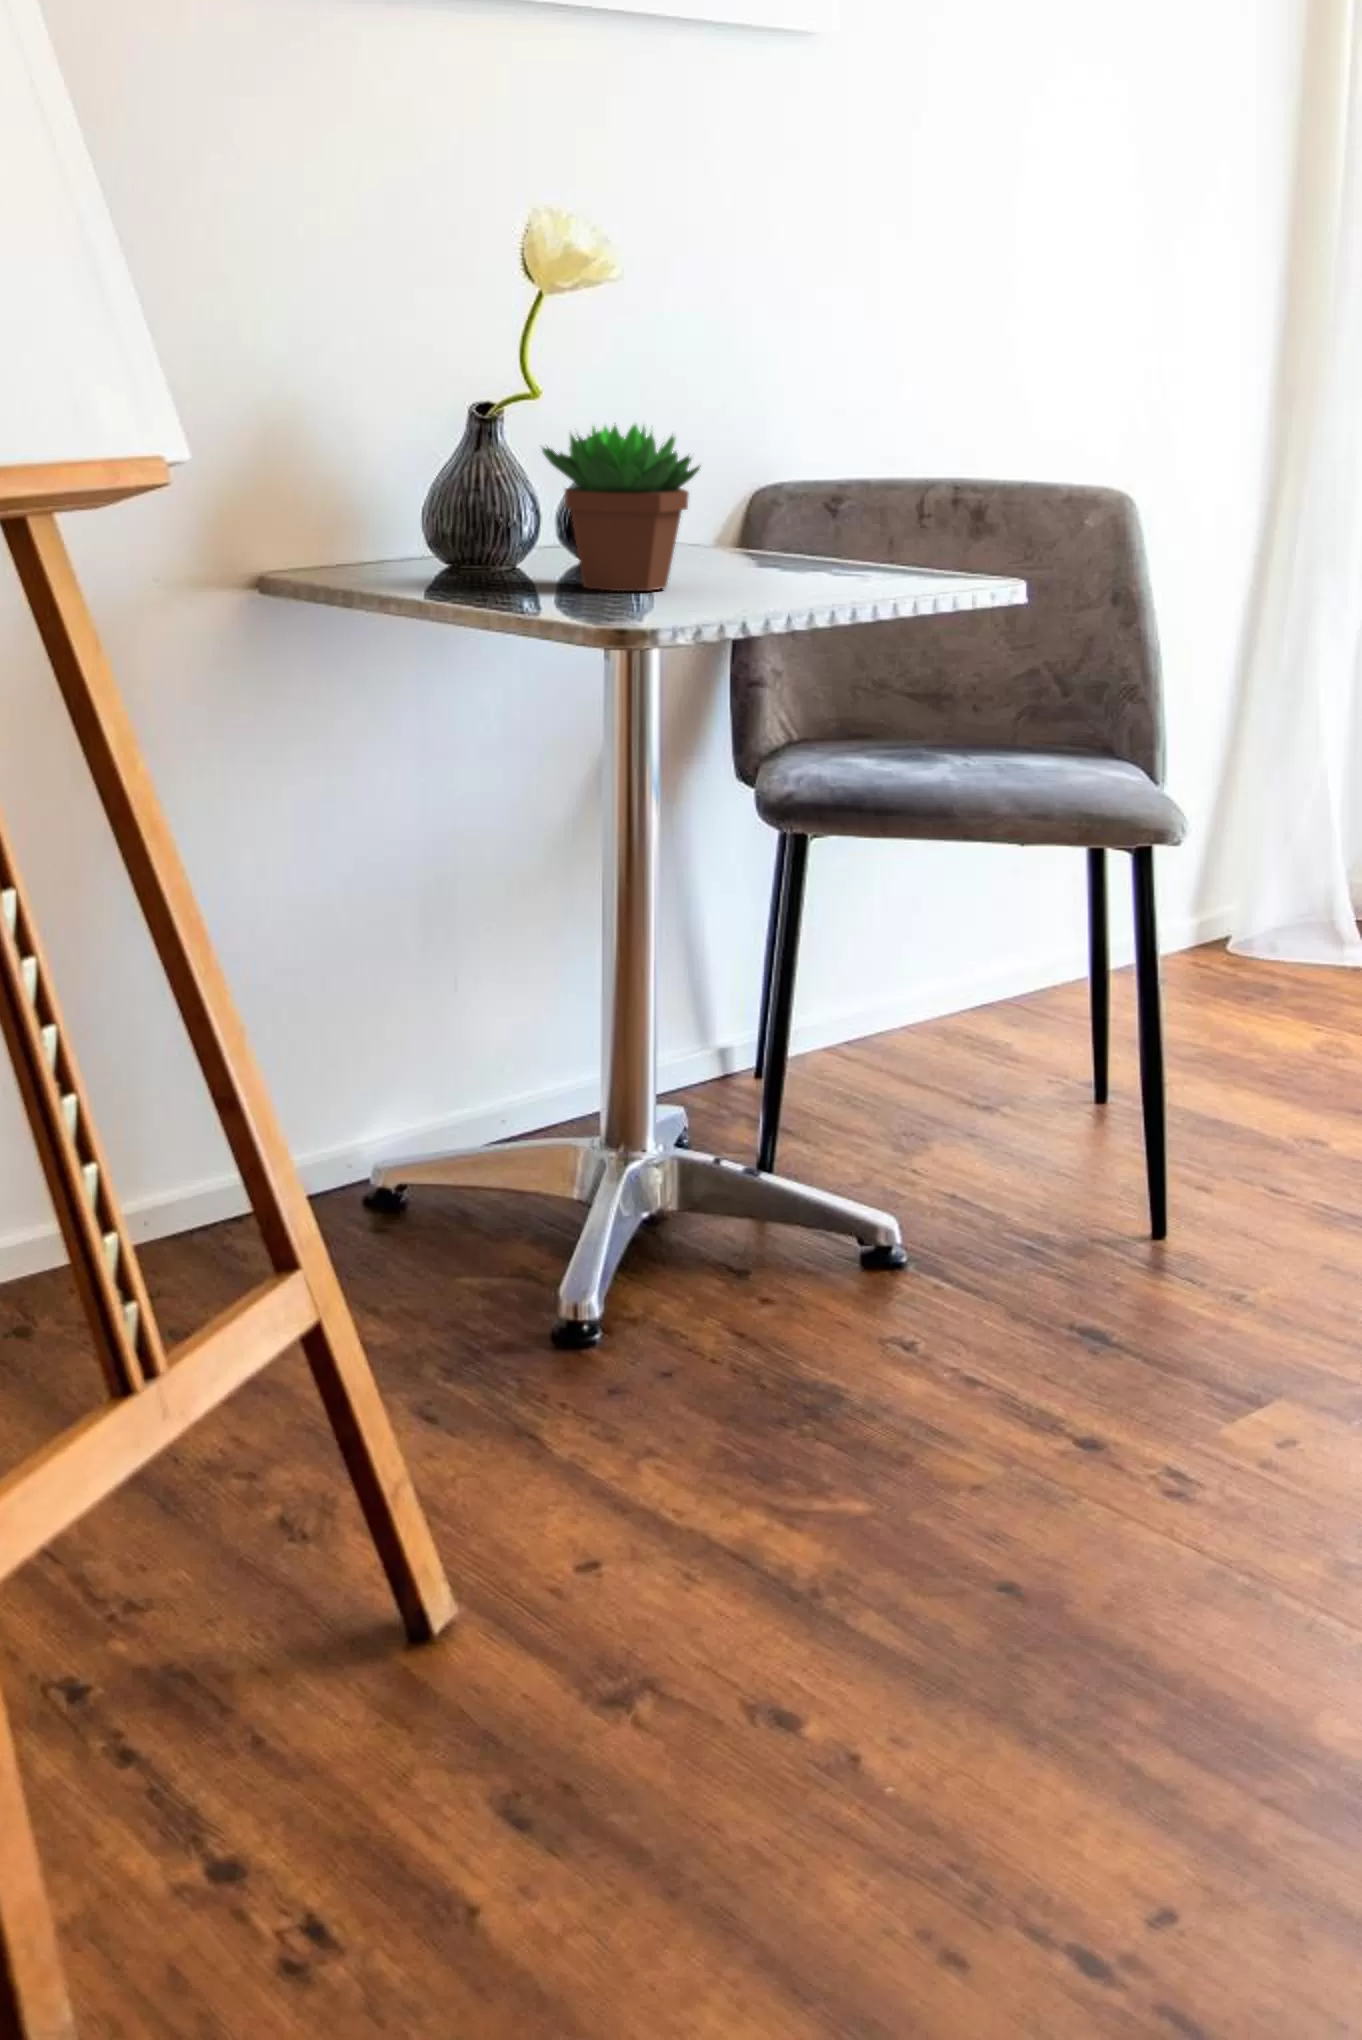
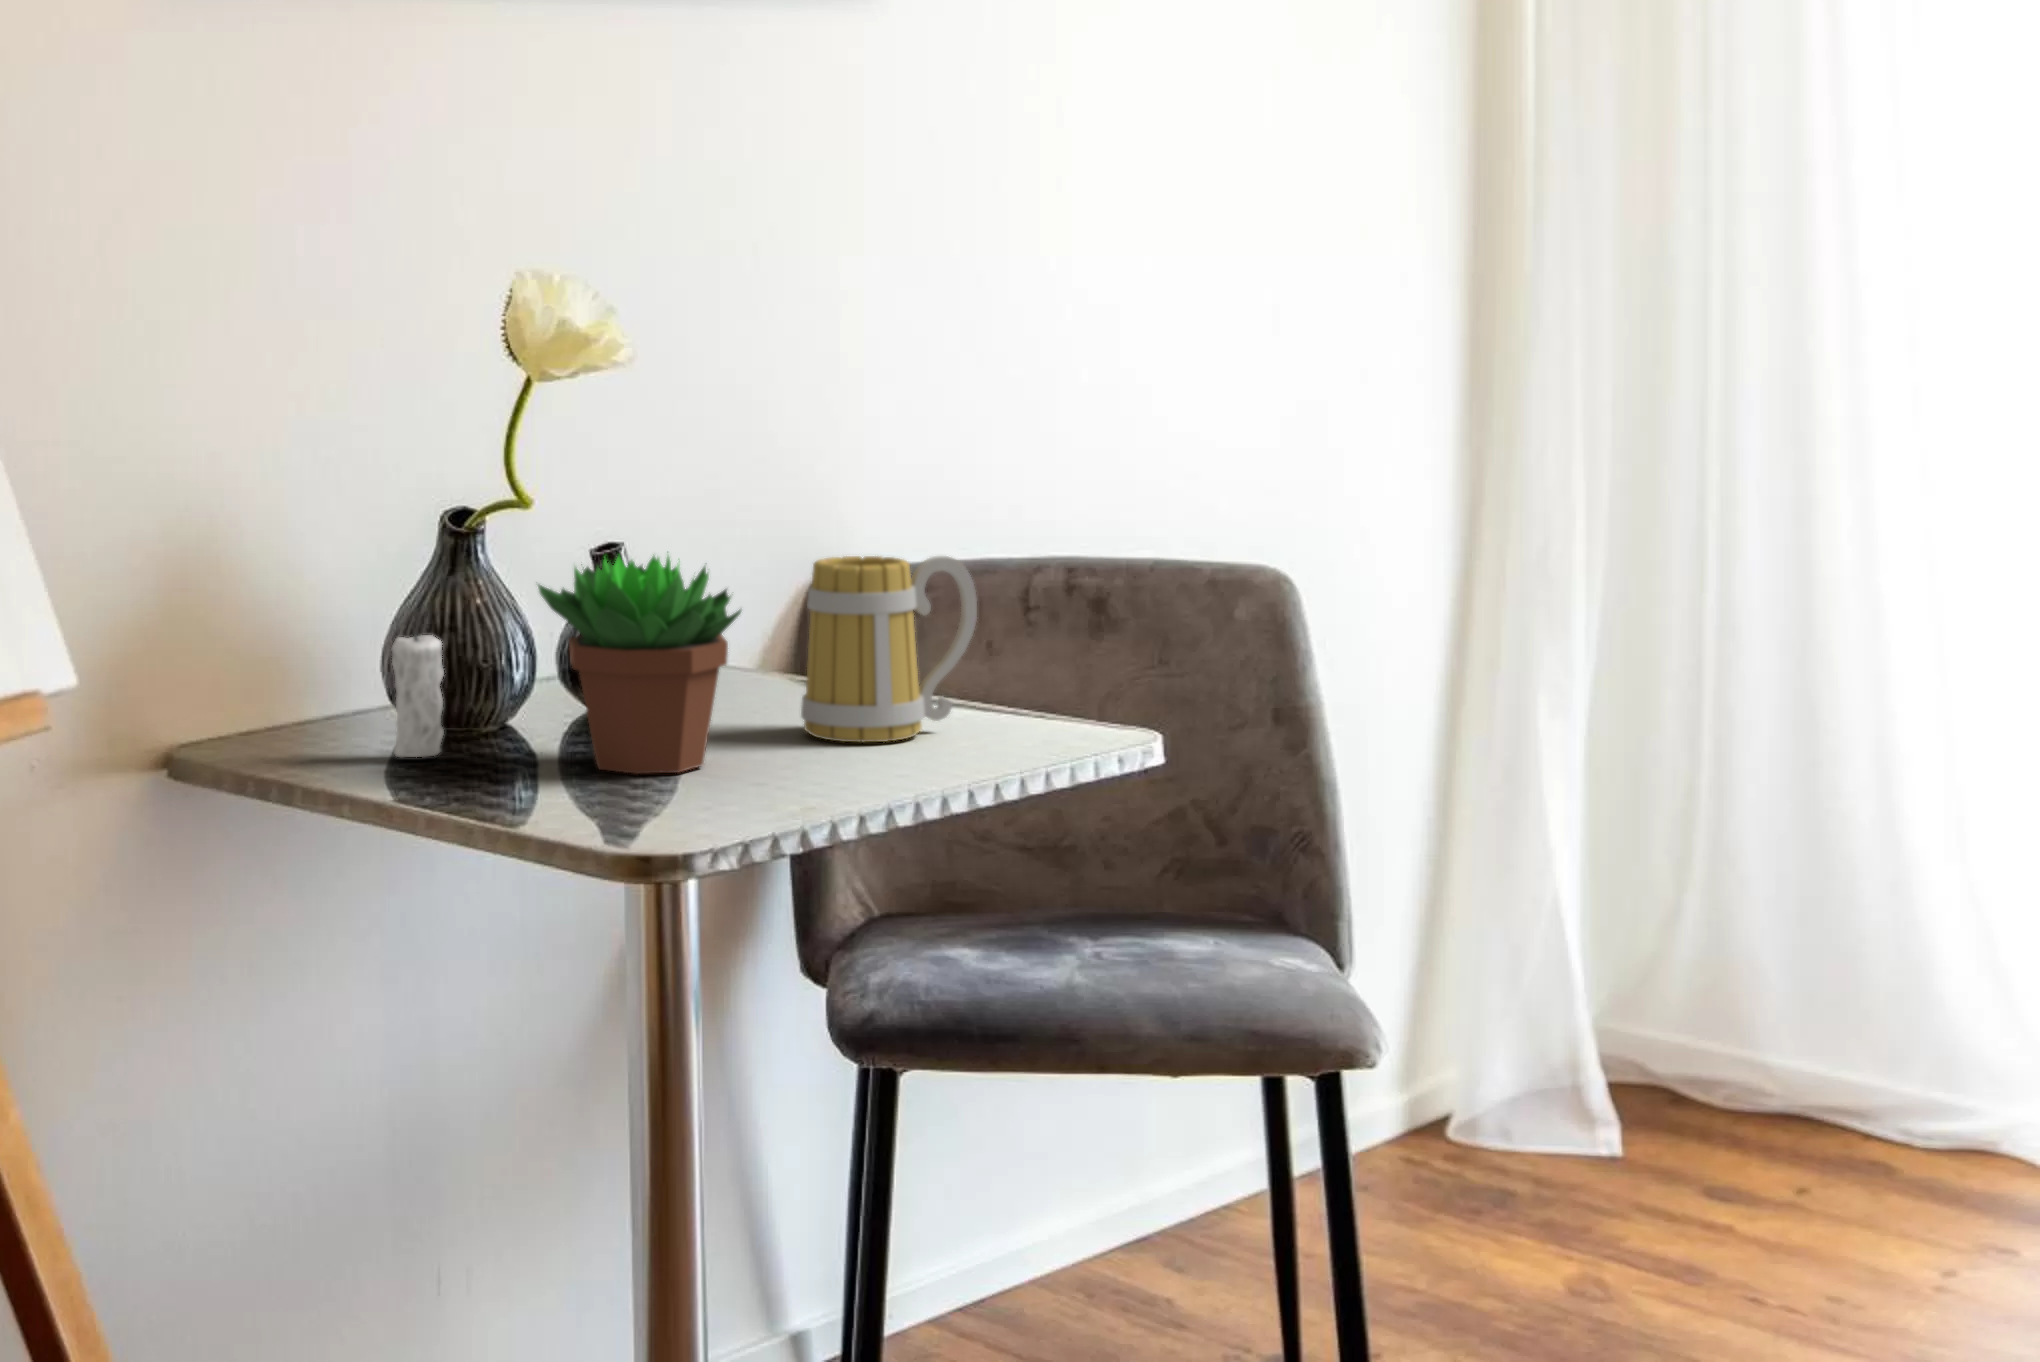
mug: none [744,441,887,582] -> present [801,556,977,742]
candle: none [427,466,467,578] -> present [392,631,444,758]

